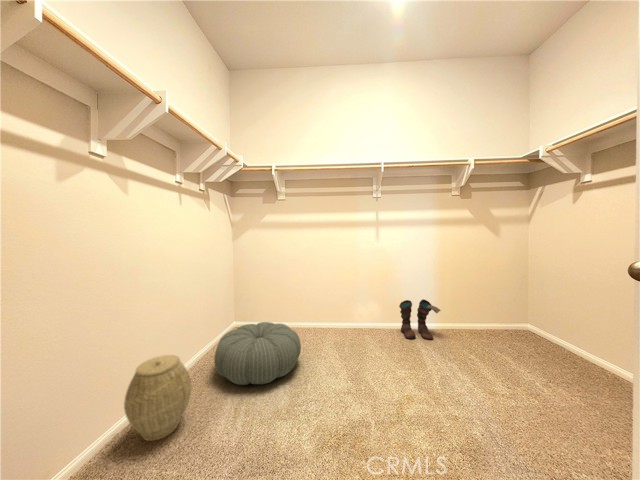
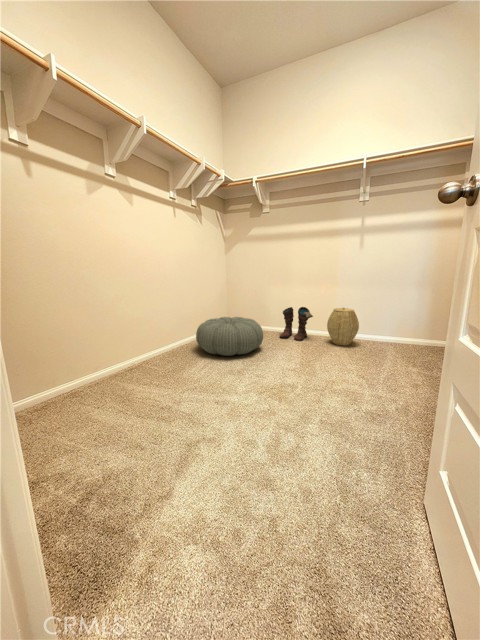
boots: present [399,299,441,340] -> present [280,307,313,341]
woven basket: present [124,355,192,441] -> present [327,308,359,346]

